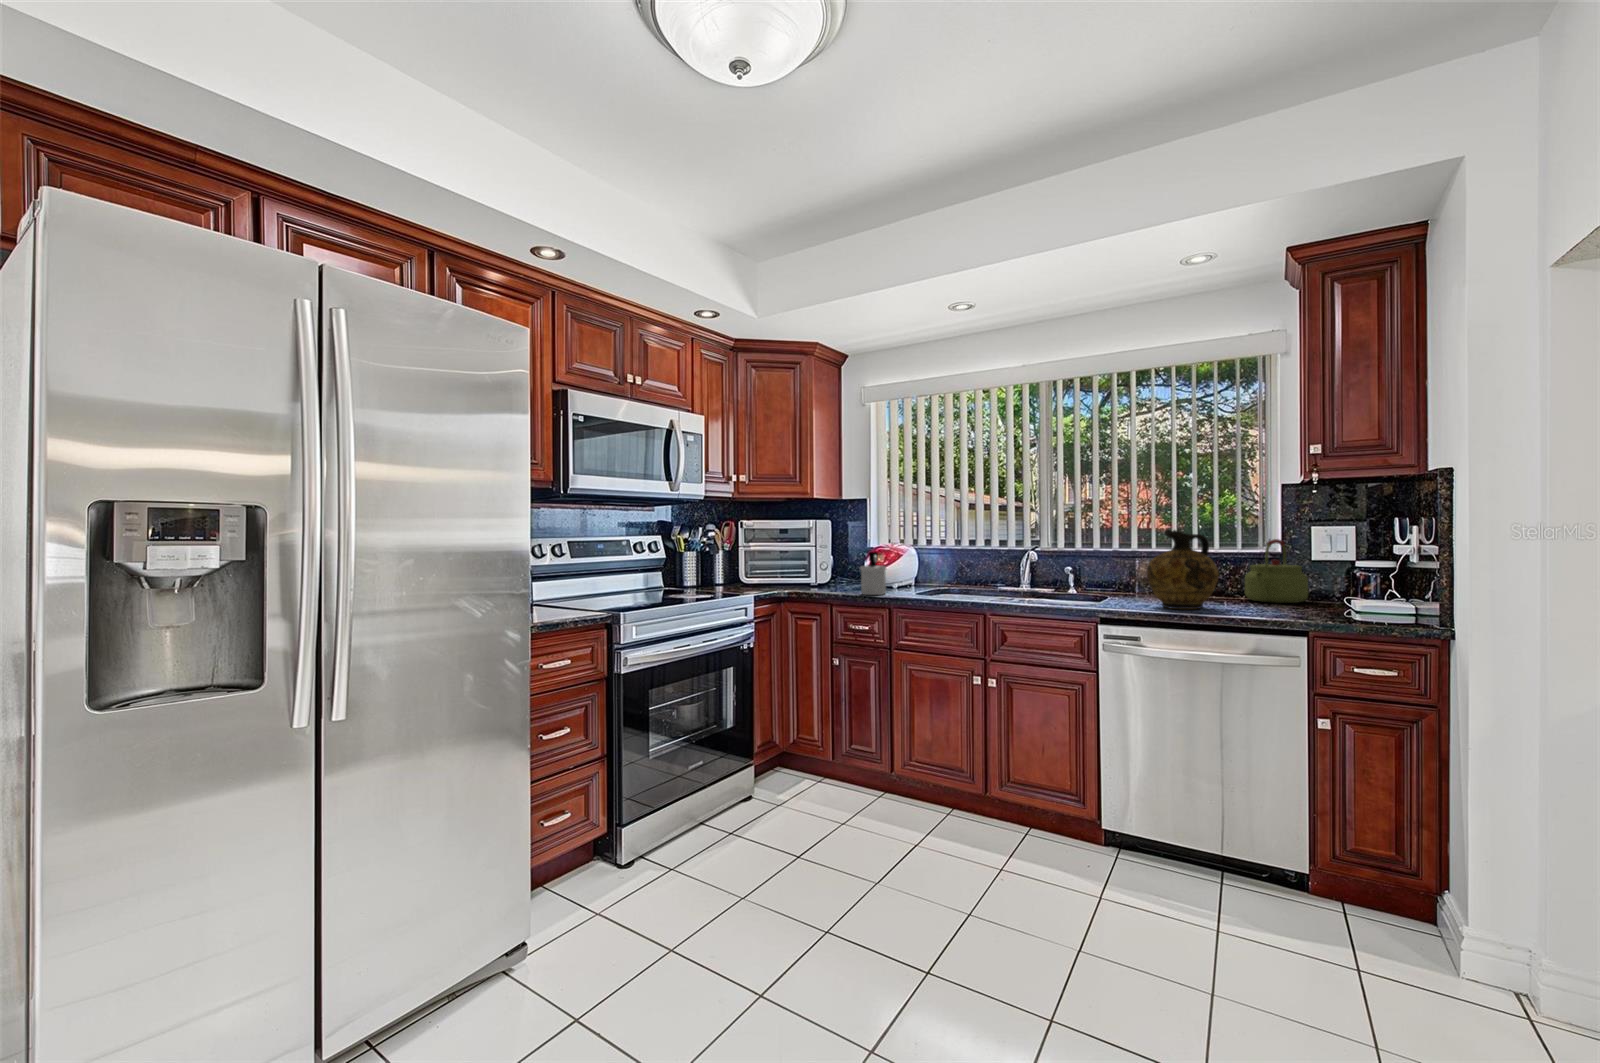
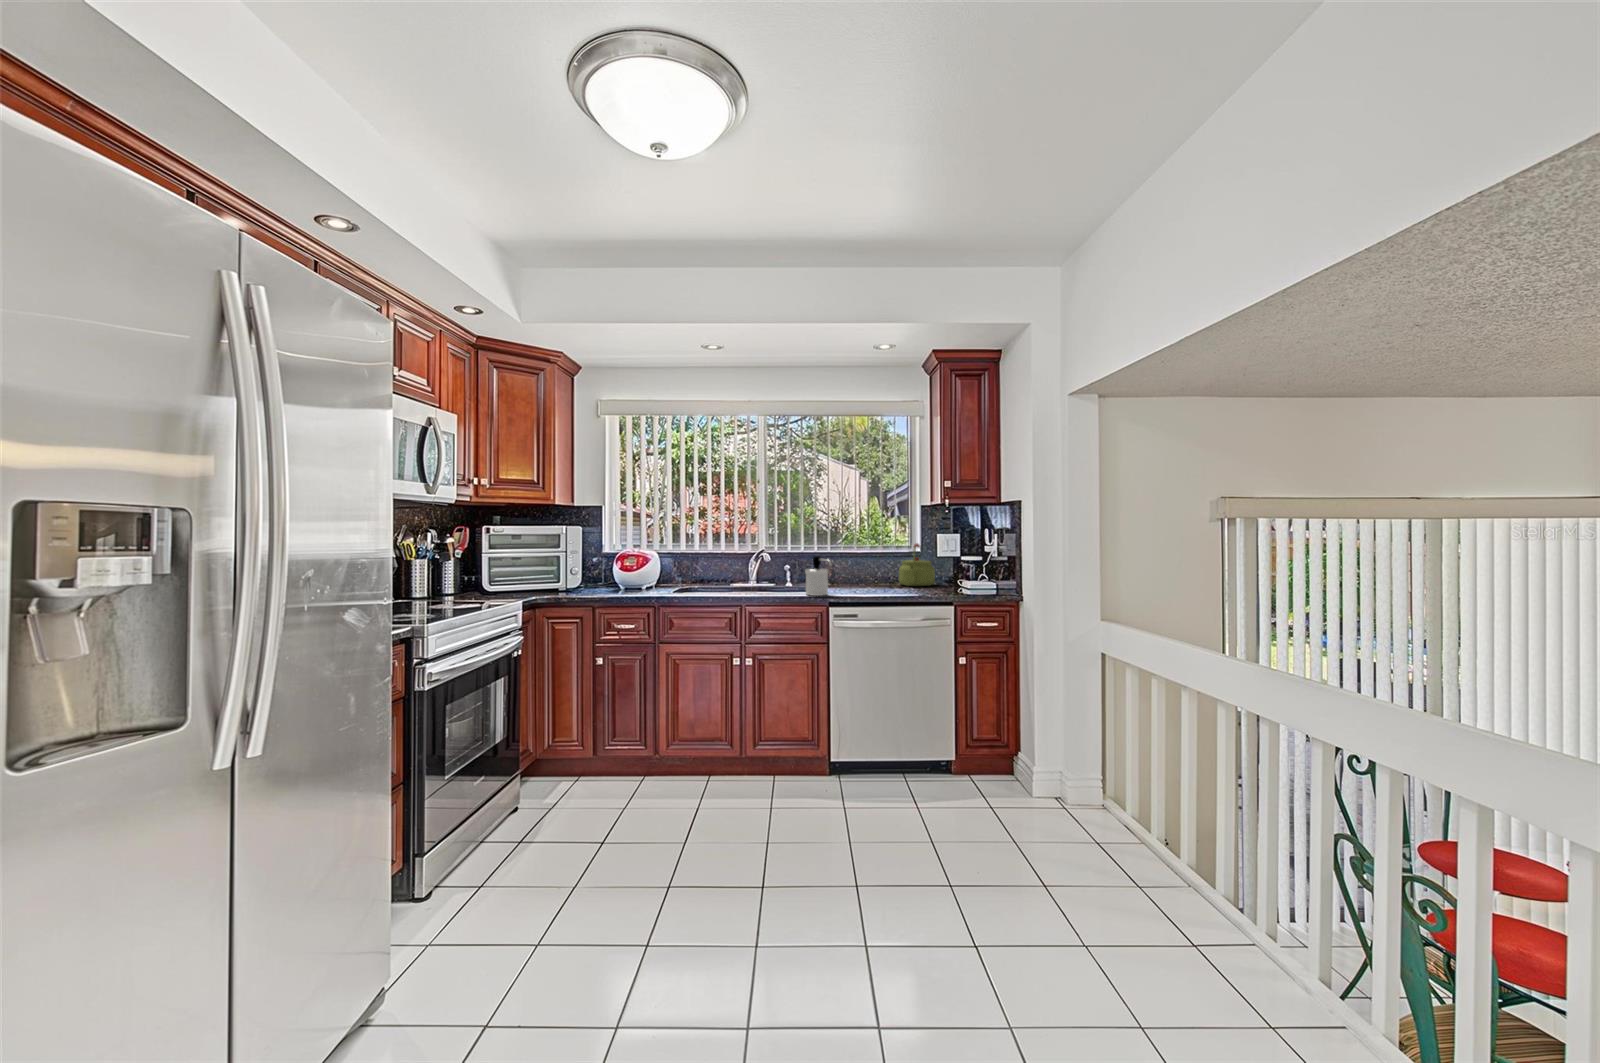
ceramic jug: present [1147,530,1219,609] -> none [852,537,898,594]
soap dispenser: present [860,552,886,595] -> present [805,556,832,596]

